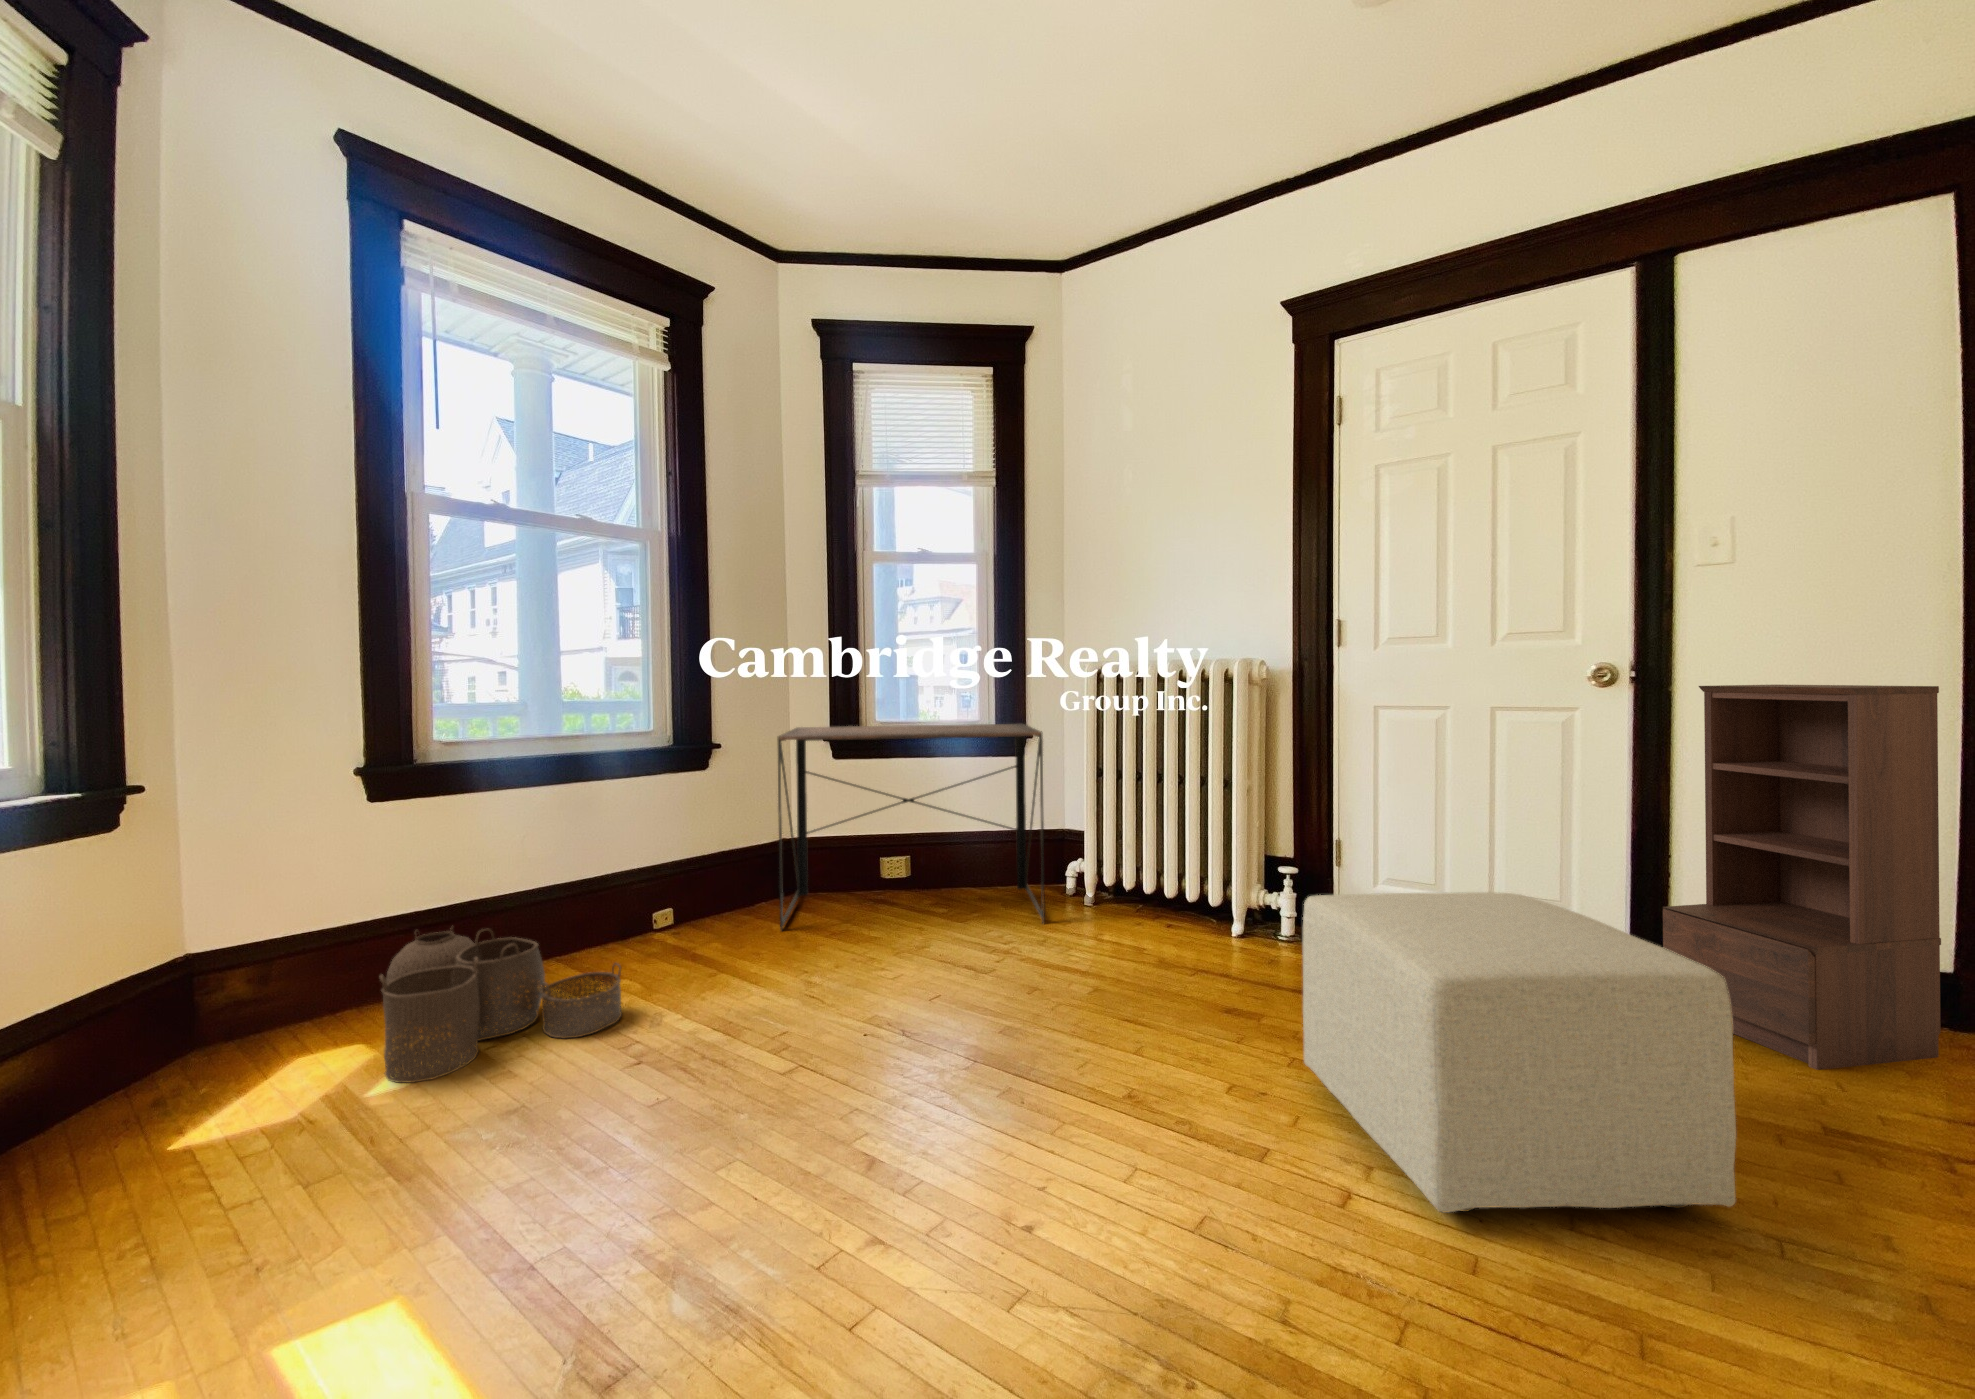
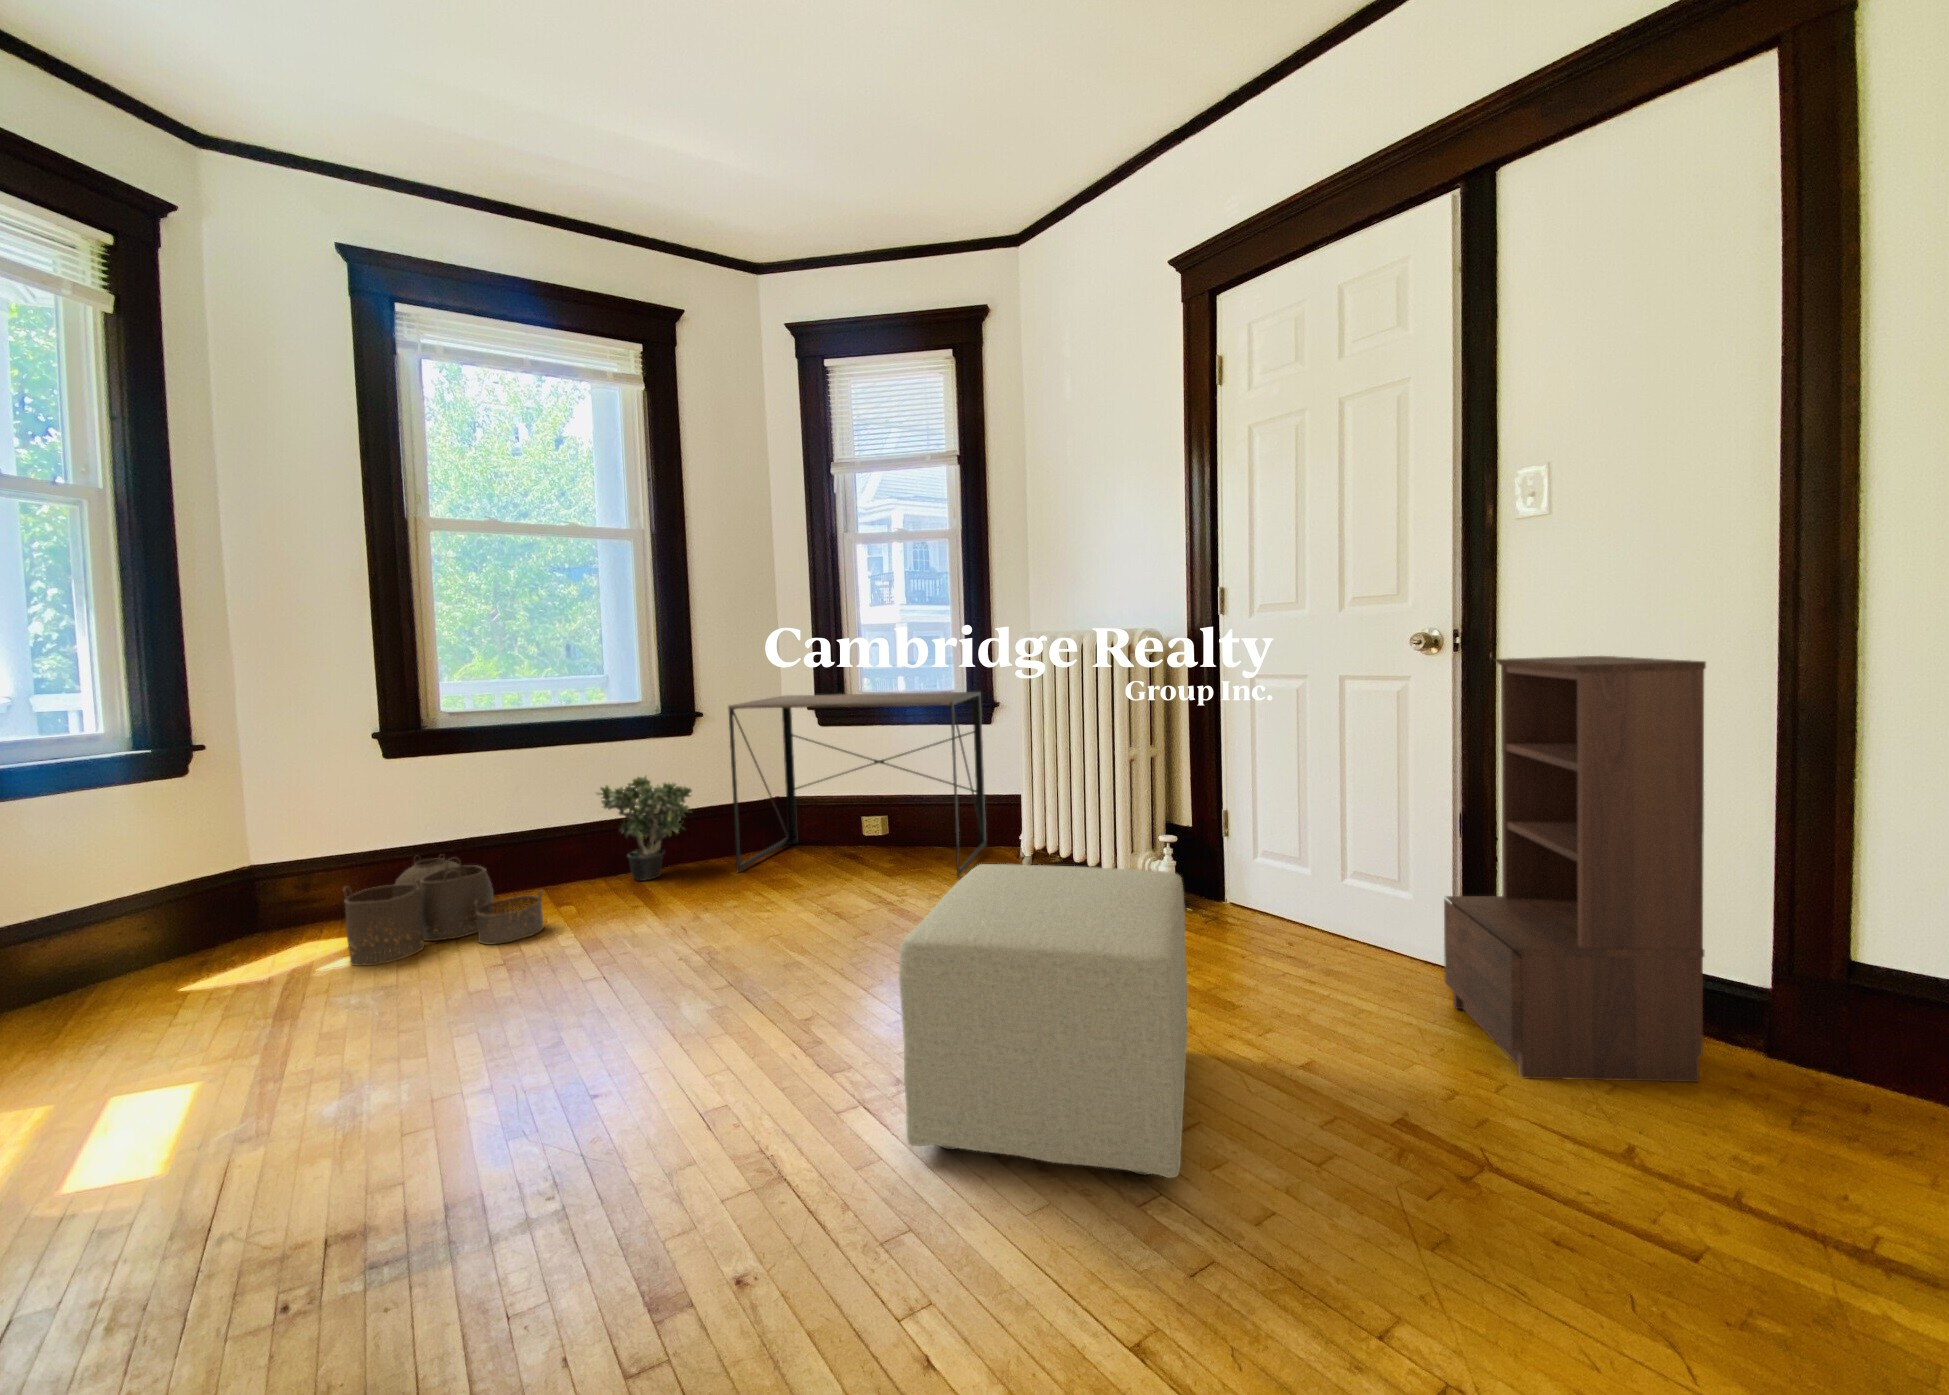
potted plant: none [619,819,725,948] -> present [596,776,692,881]

